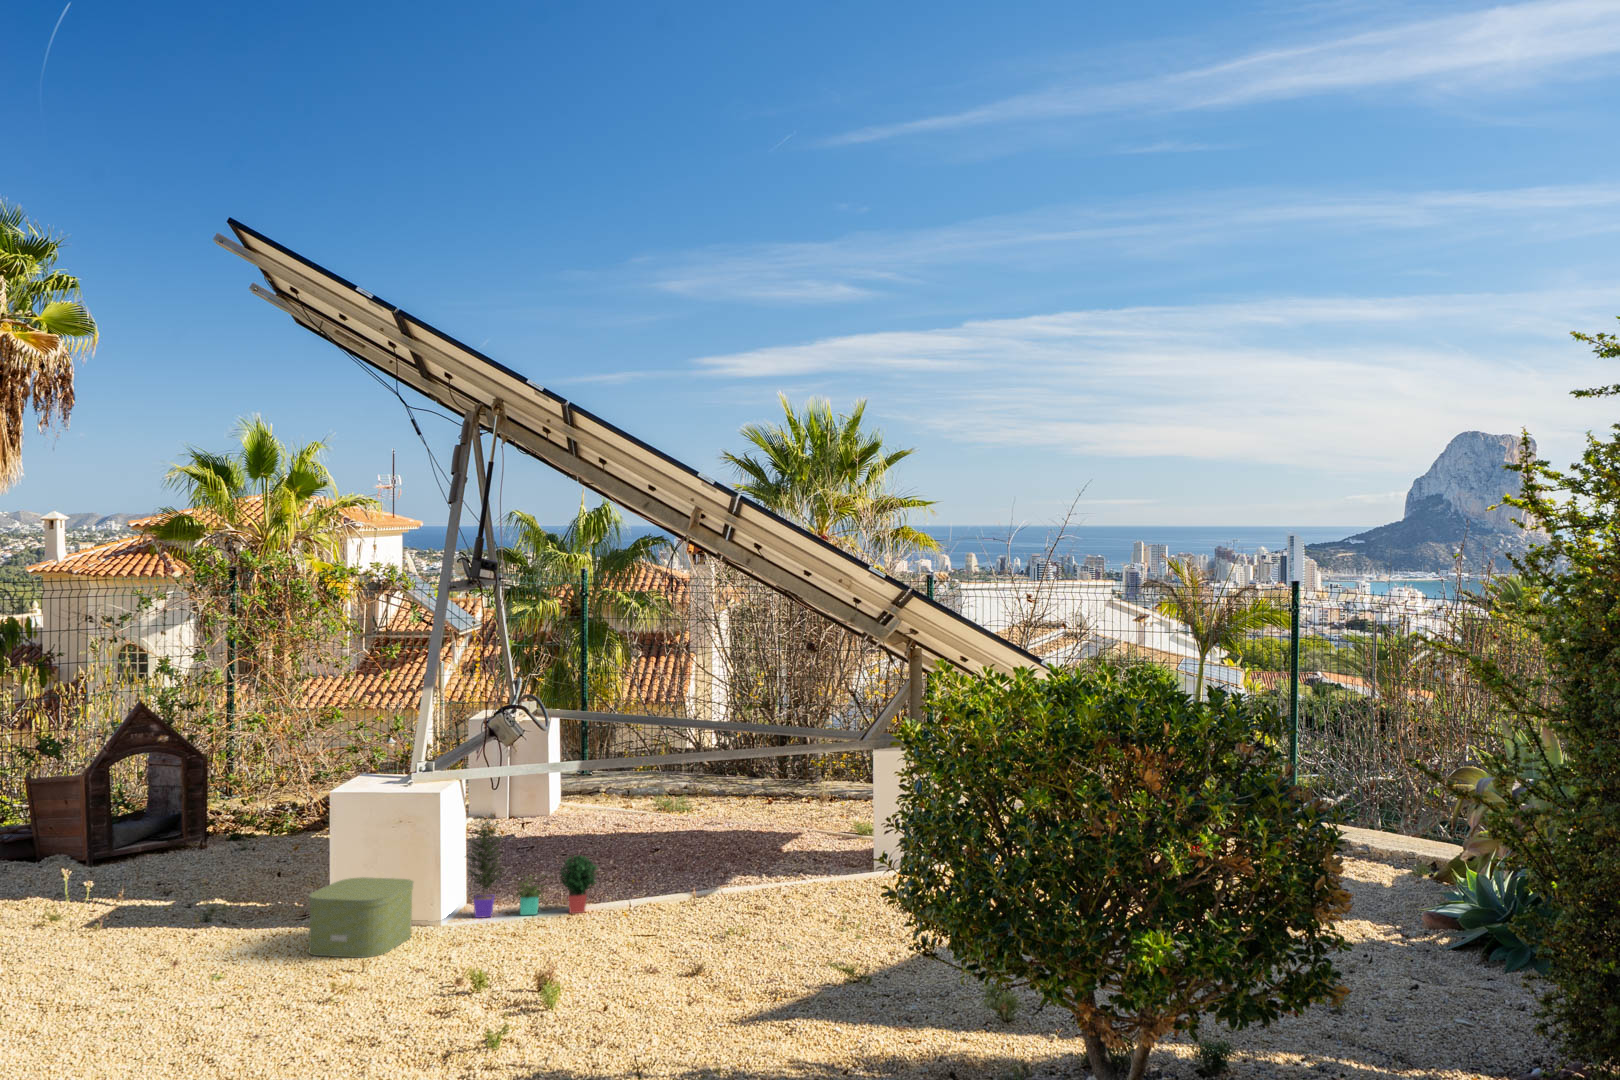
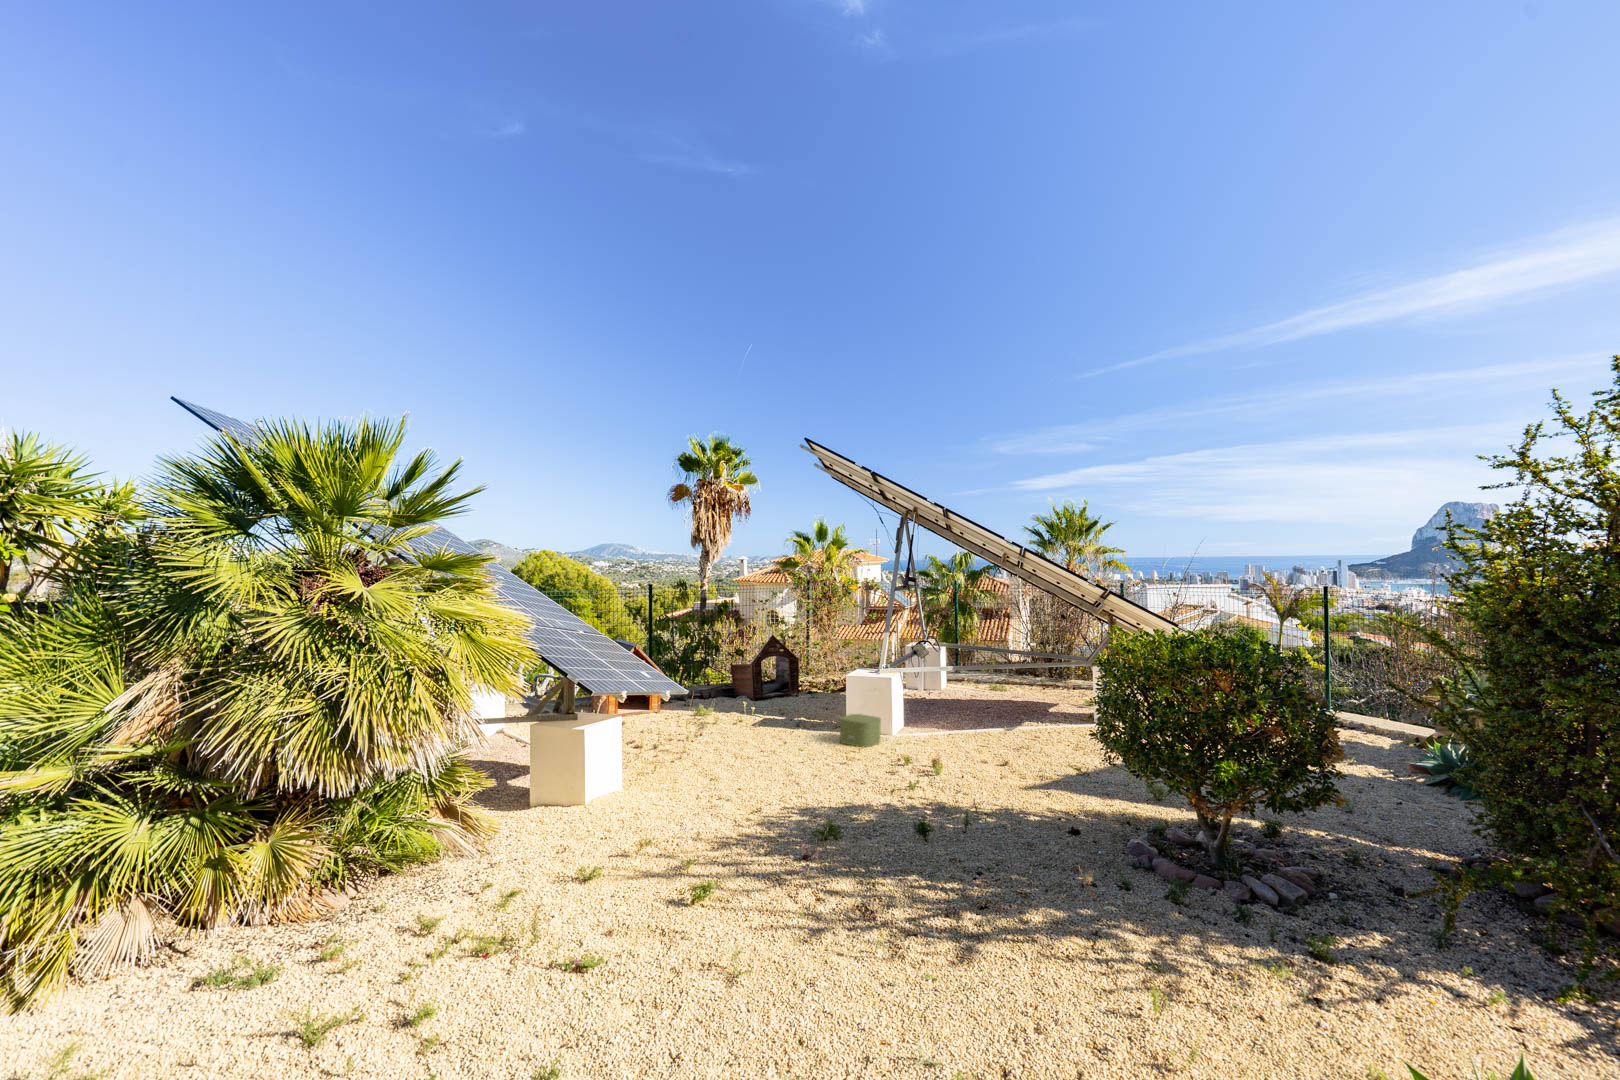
potted plant: present [467,814,597,918] -> none [902,693,964,744]

